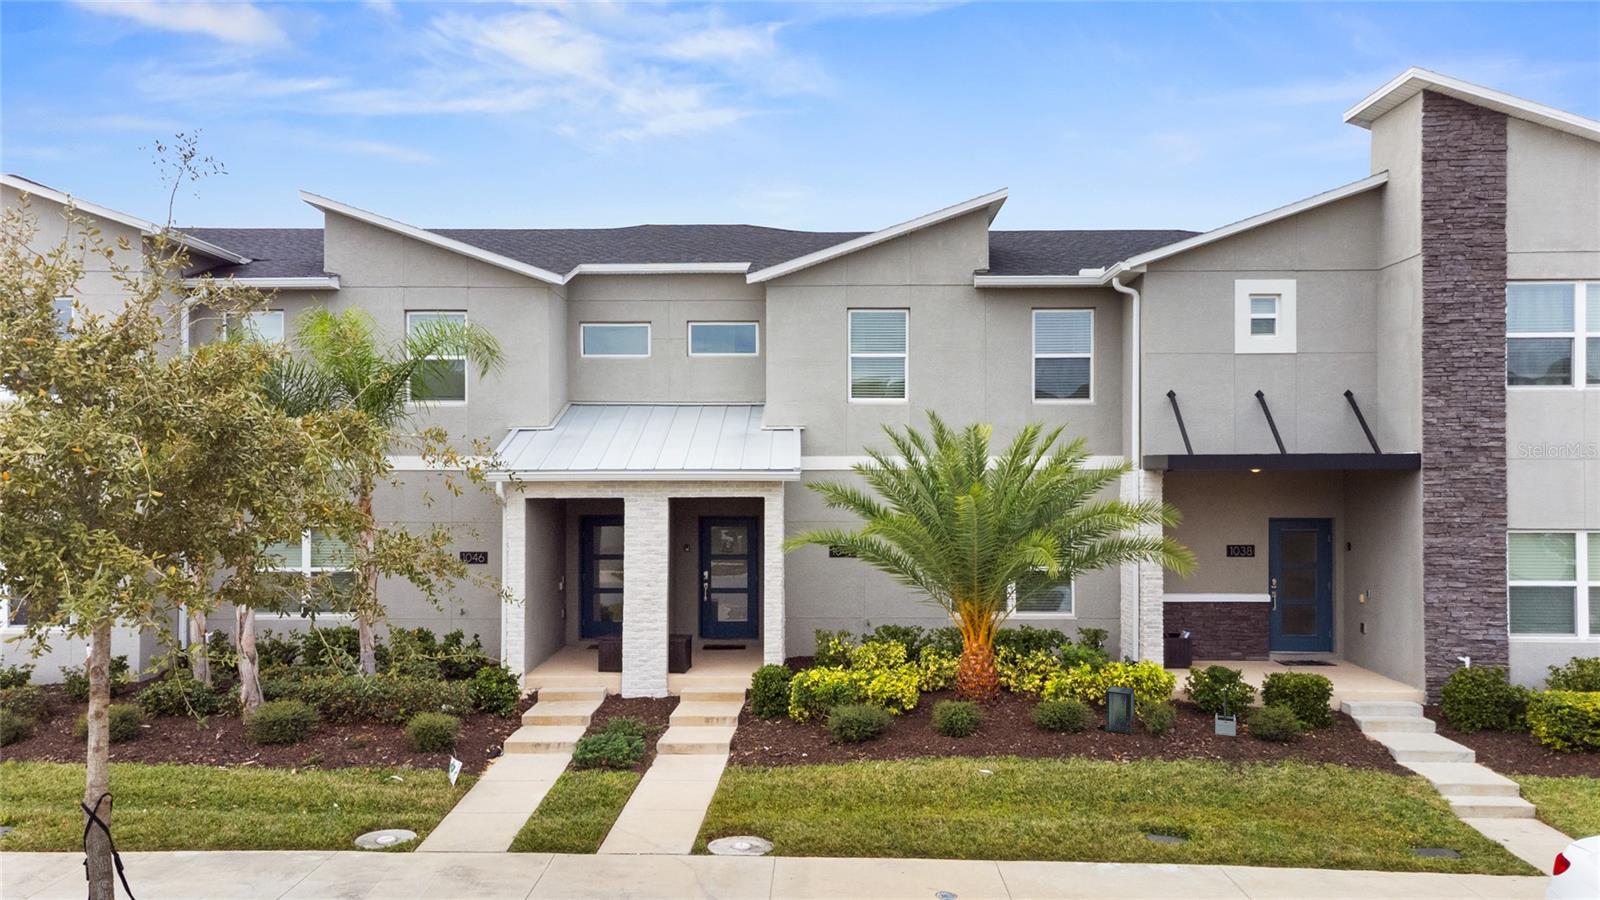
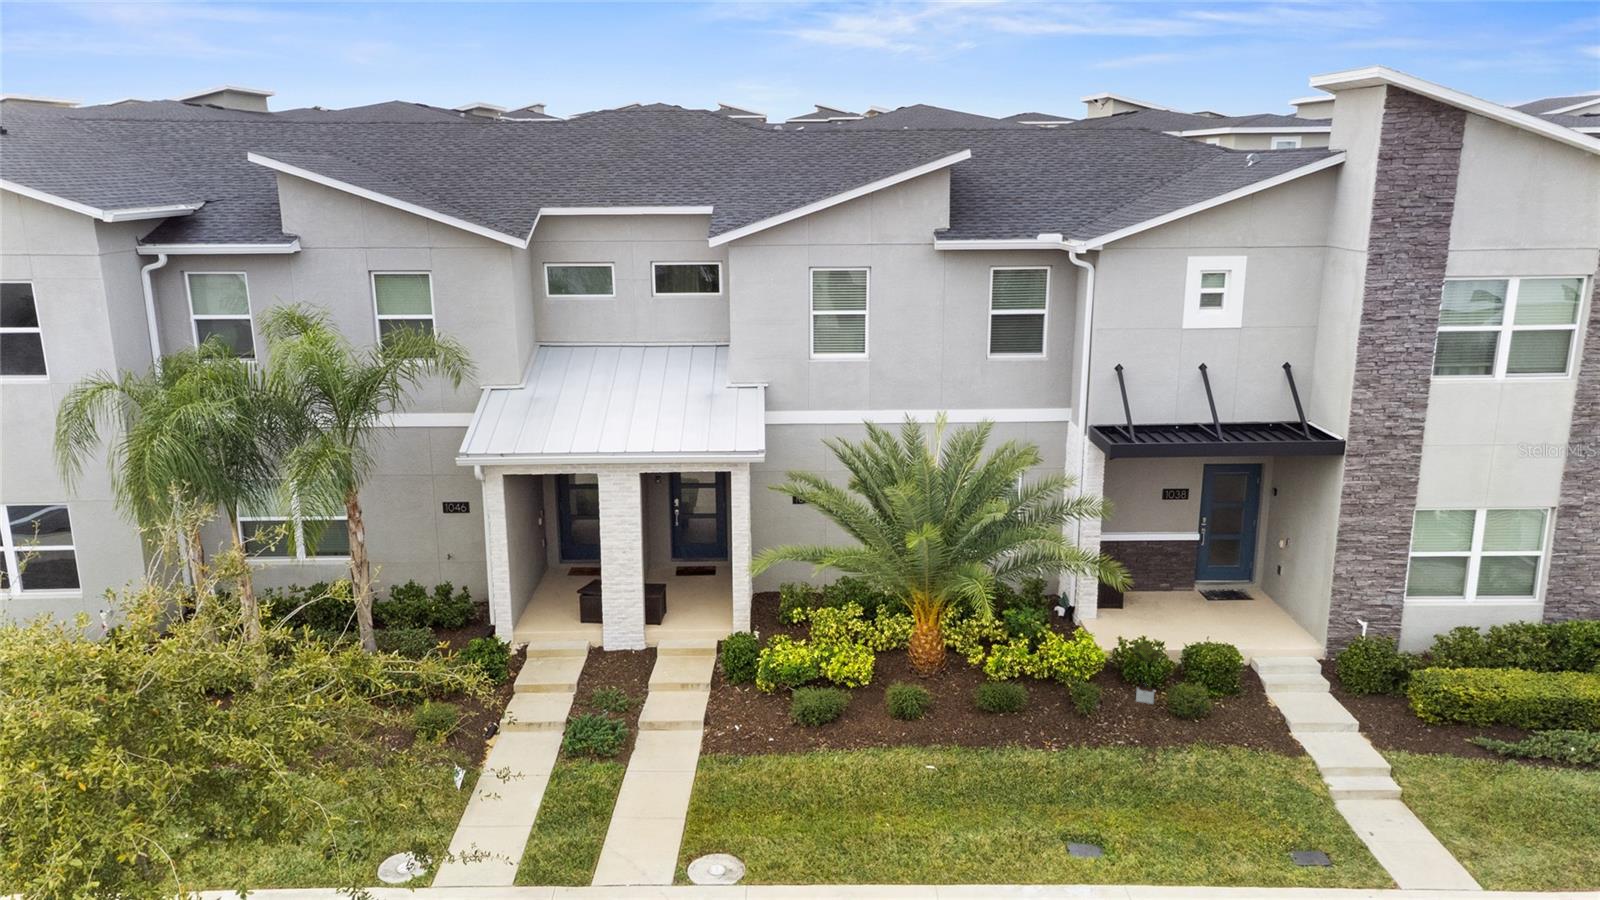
storage box: present [1105,686,1135,734] -> none [1039,658,1067,704]

